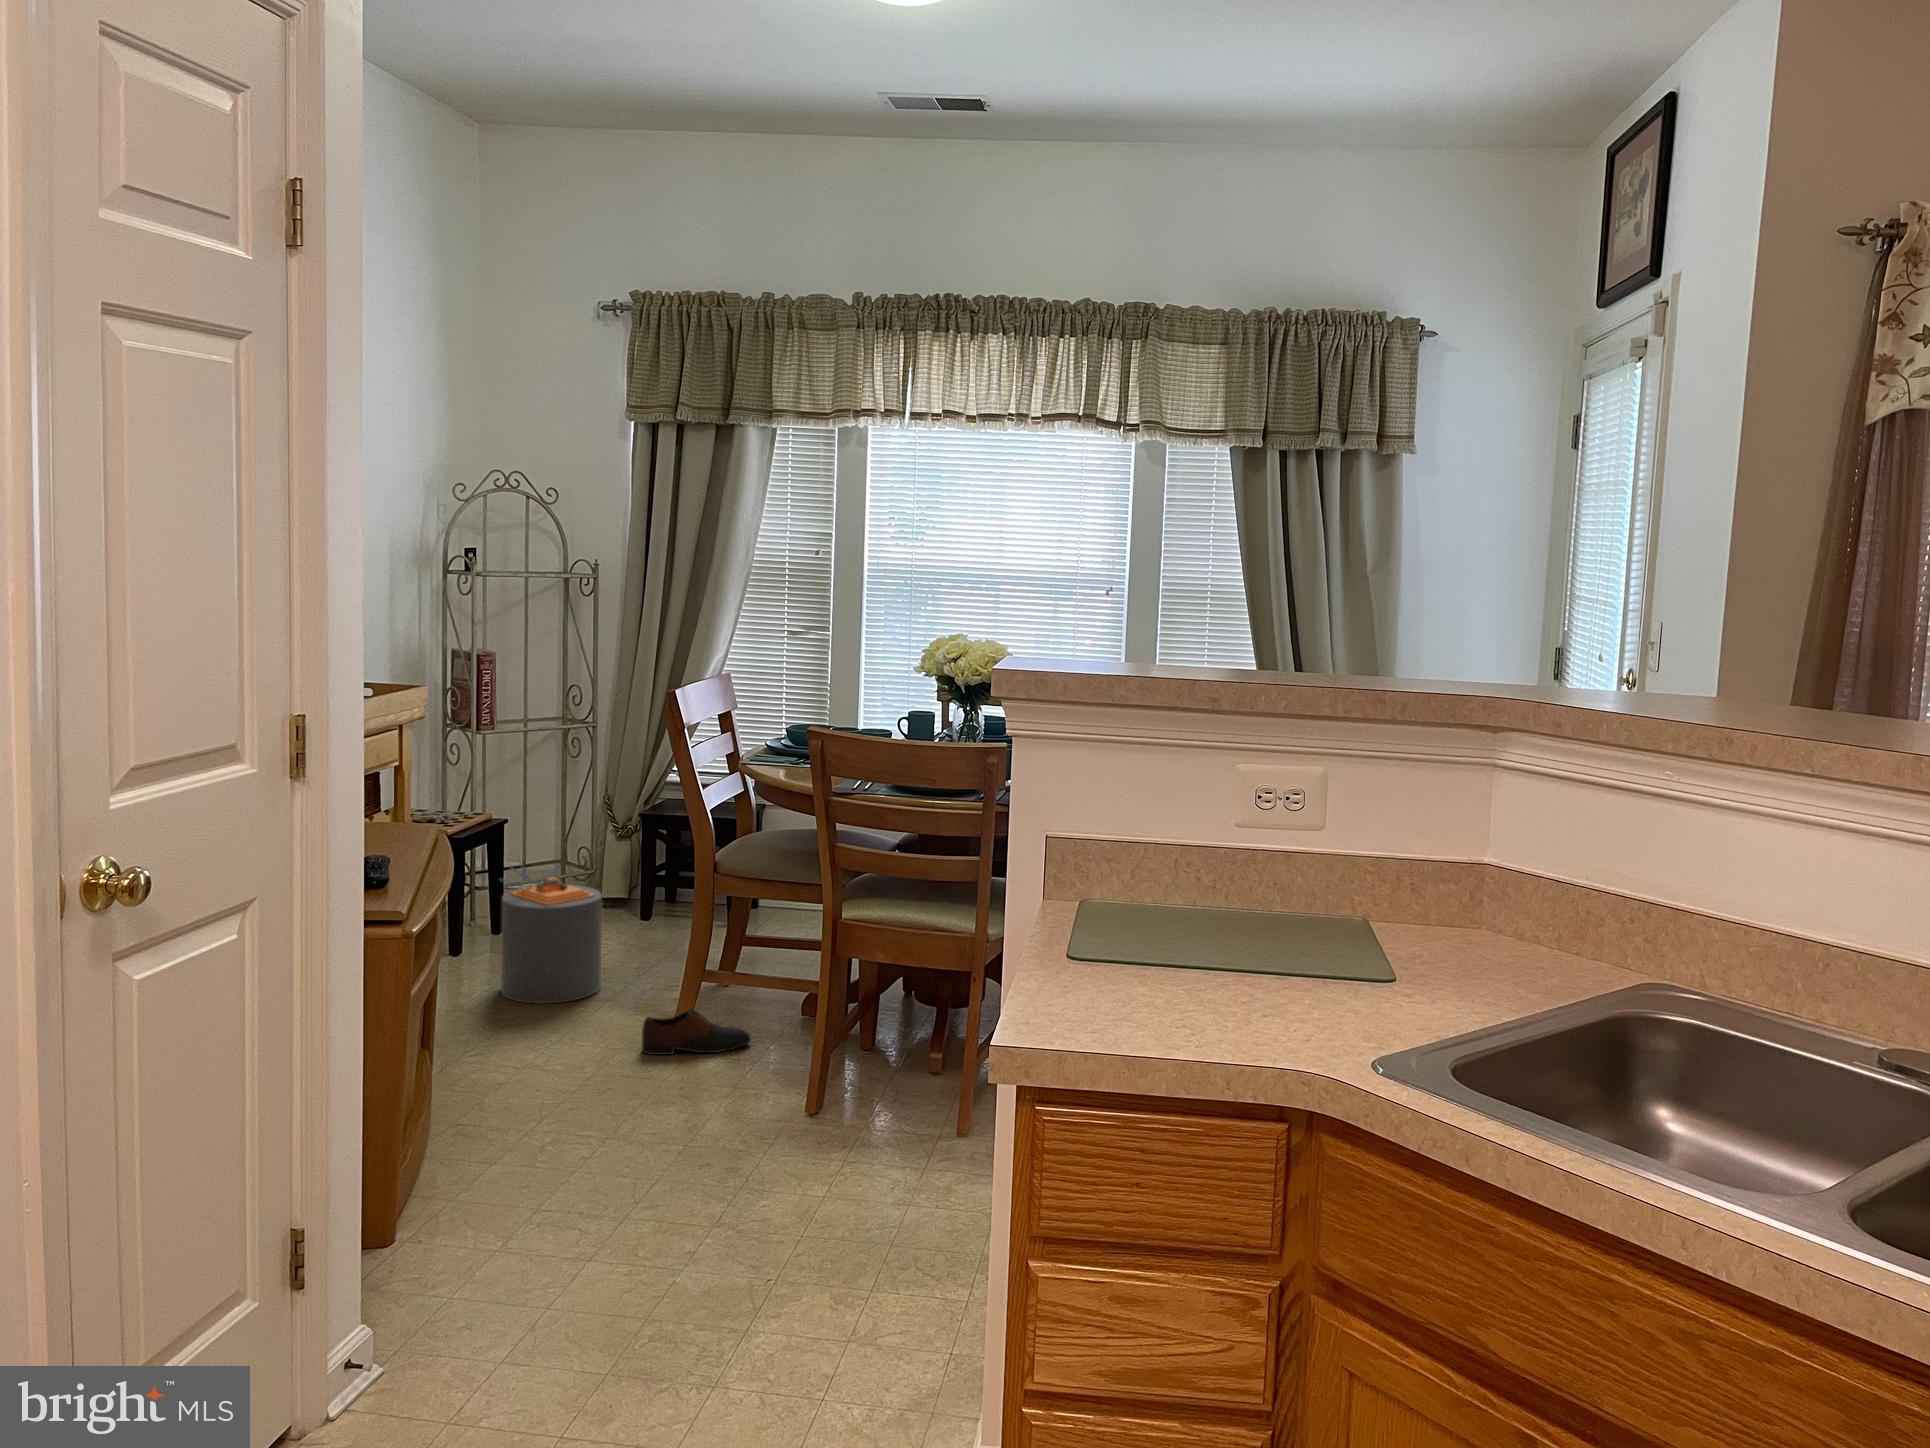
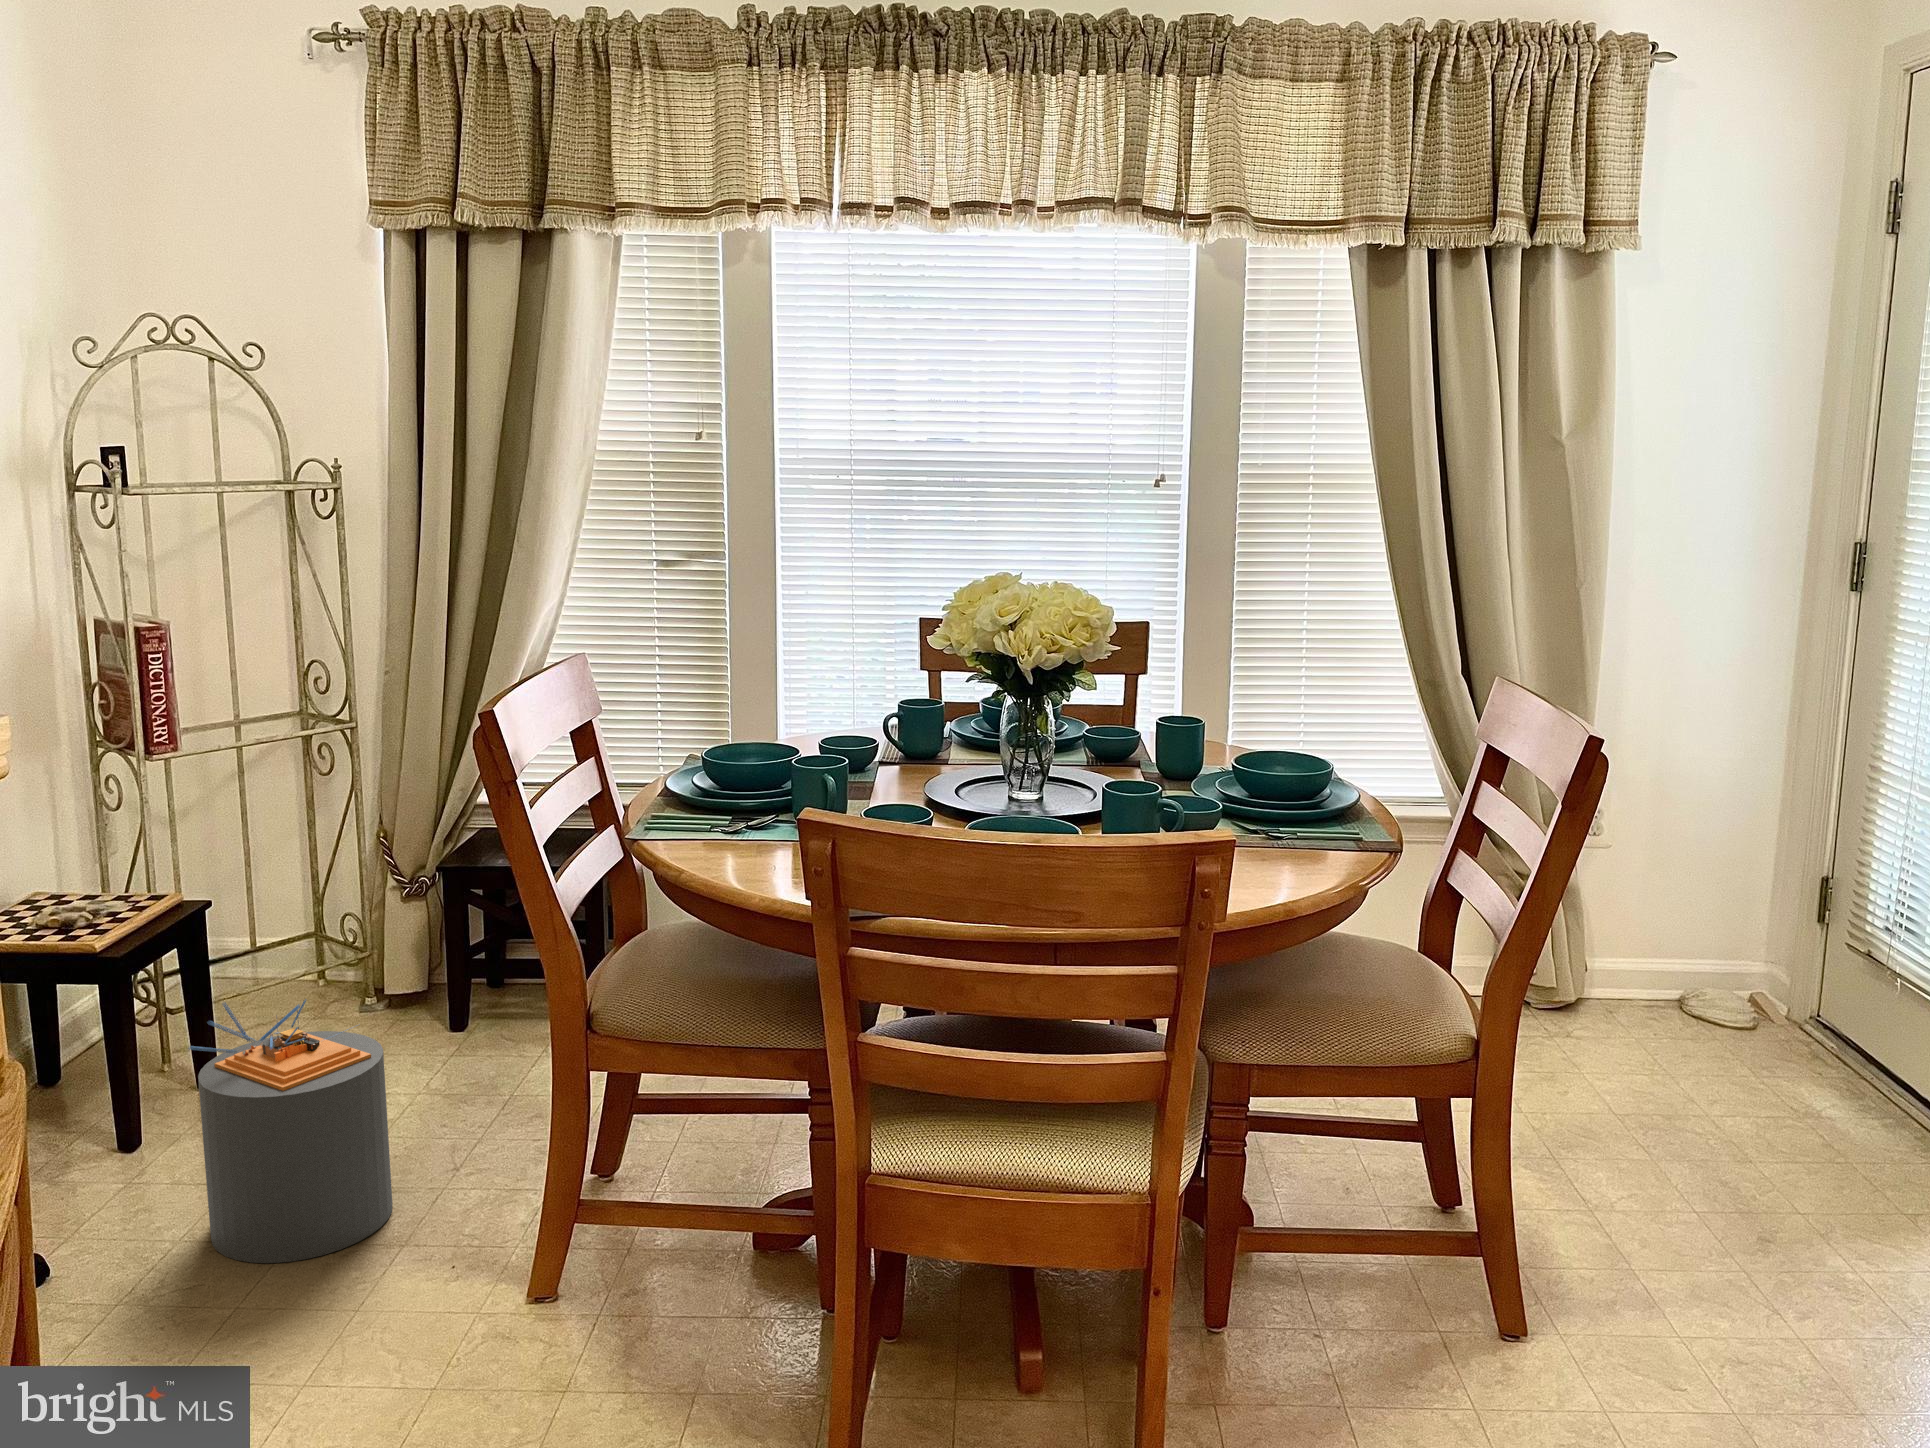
shoe: present [642,1010,751,1055] -> none [481,1286,683,1384]

